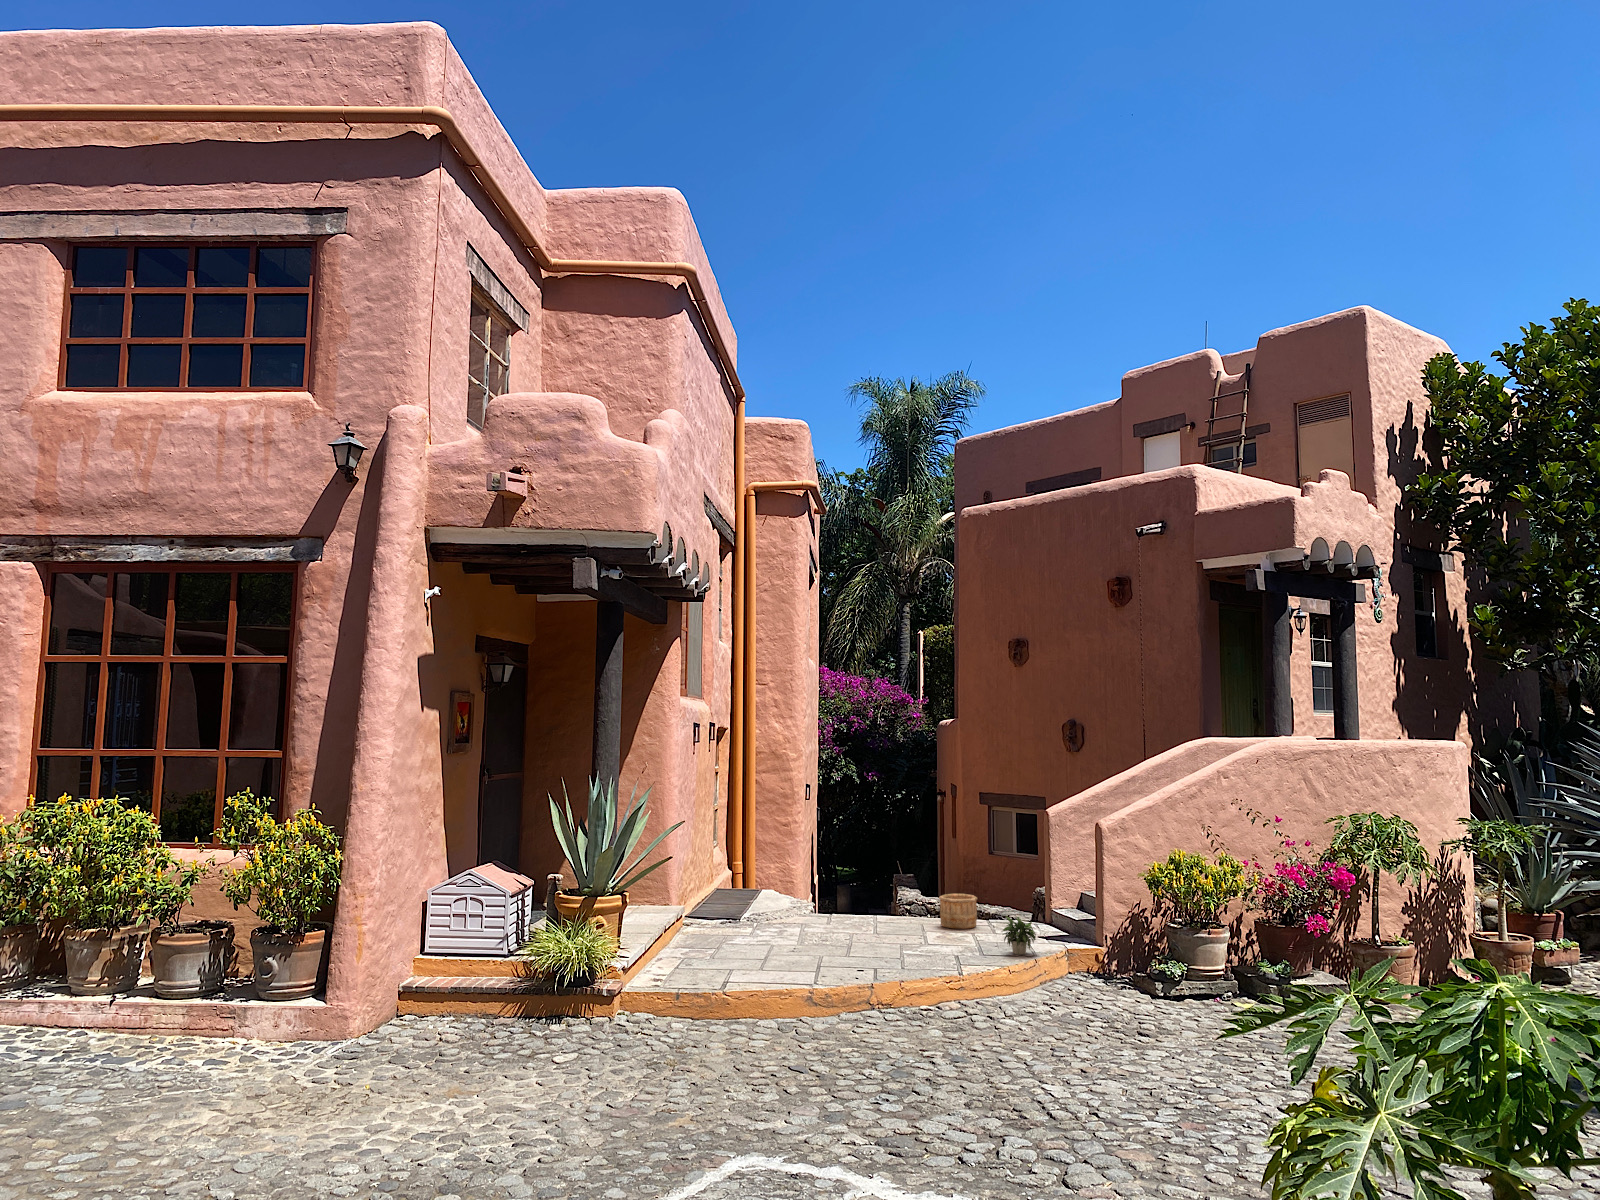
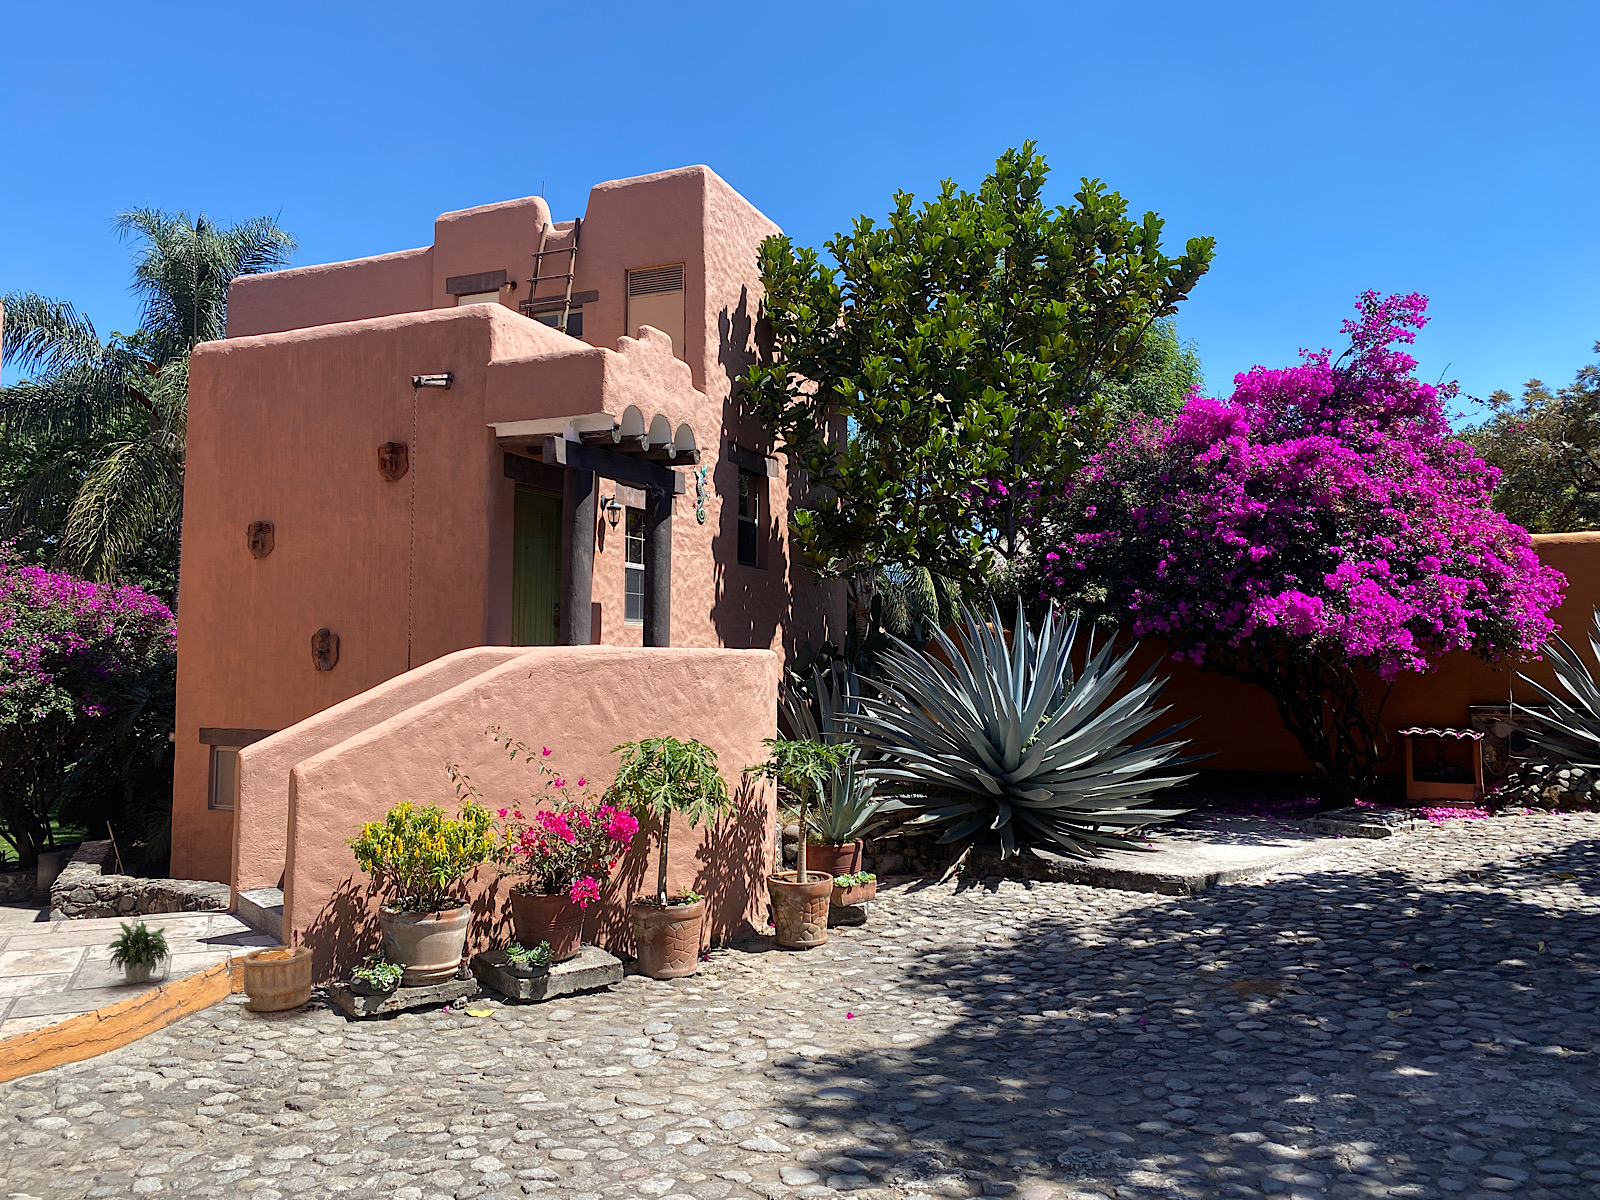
wooden bucket: present [939,894,977,929] -> present [241,945,313,1011]

